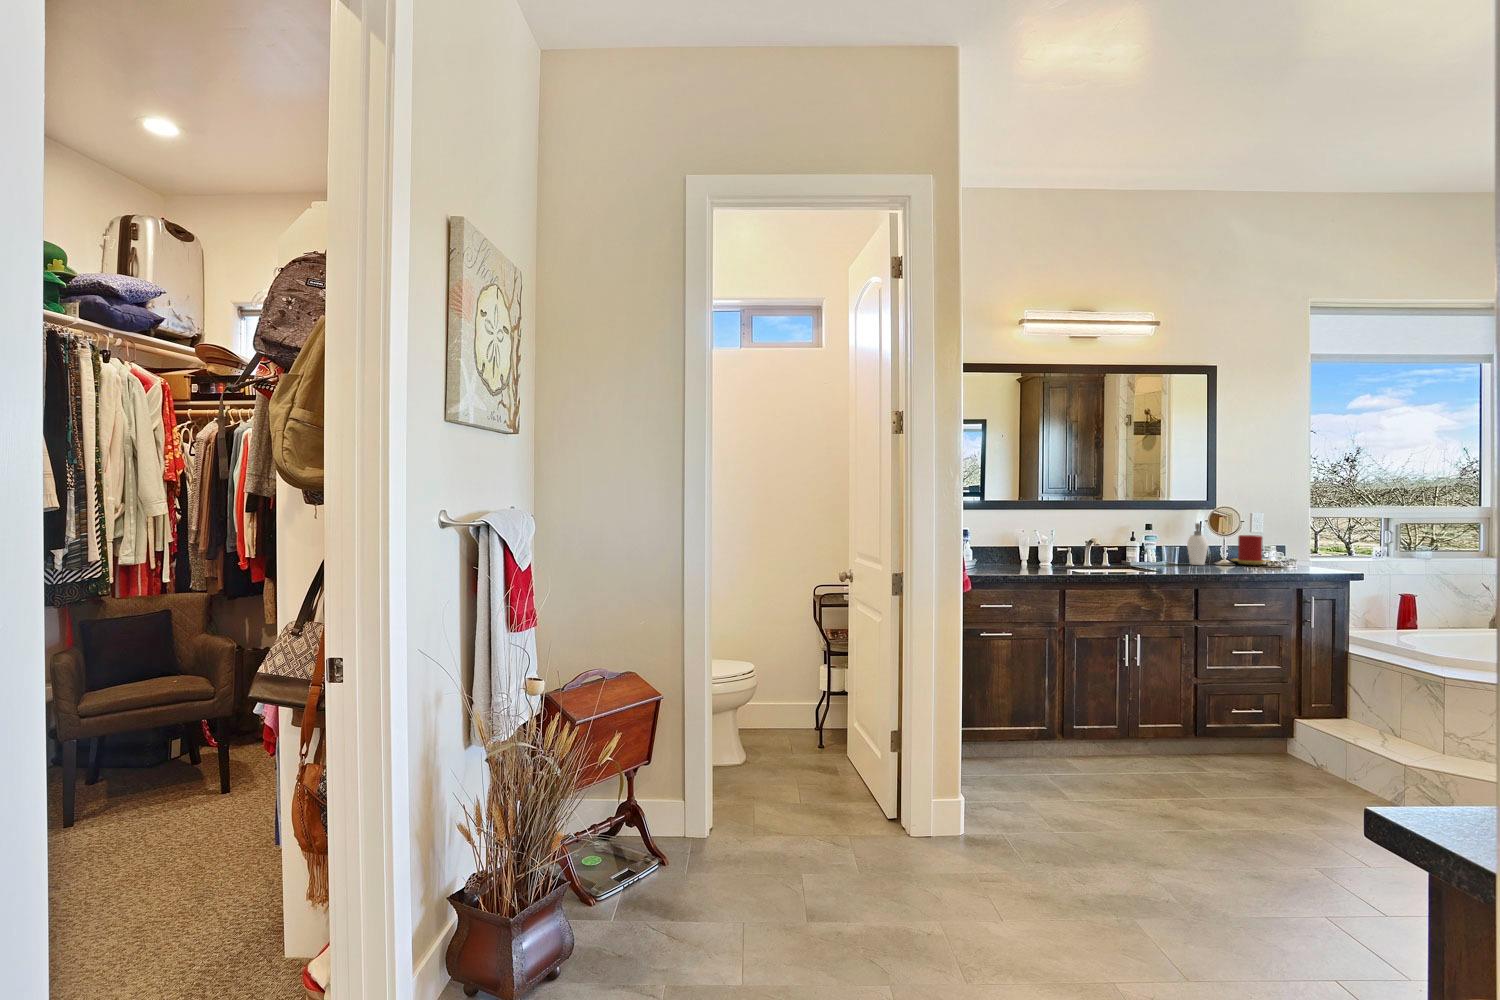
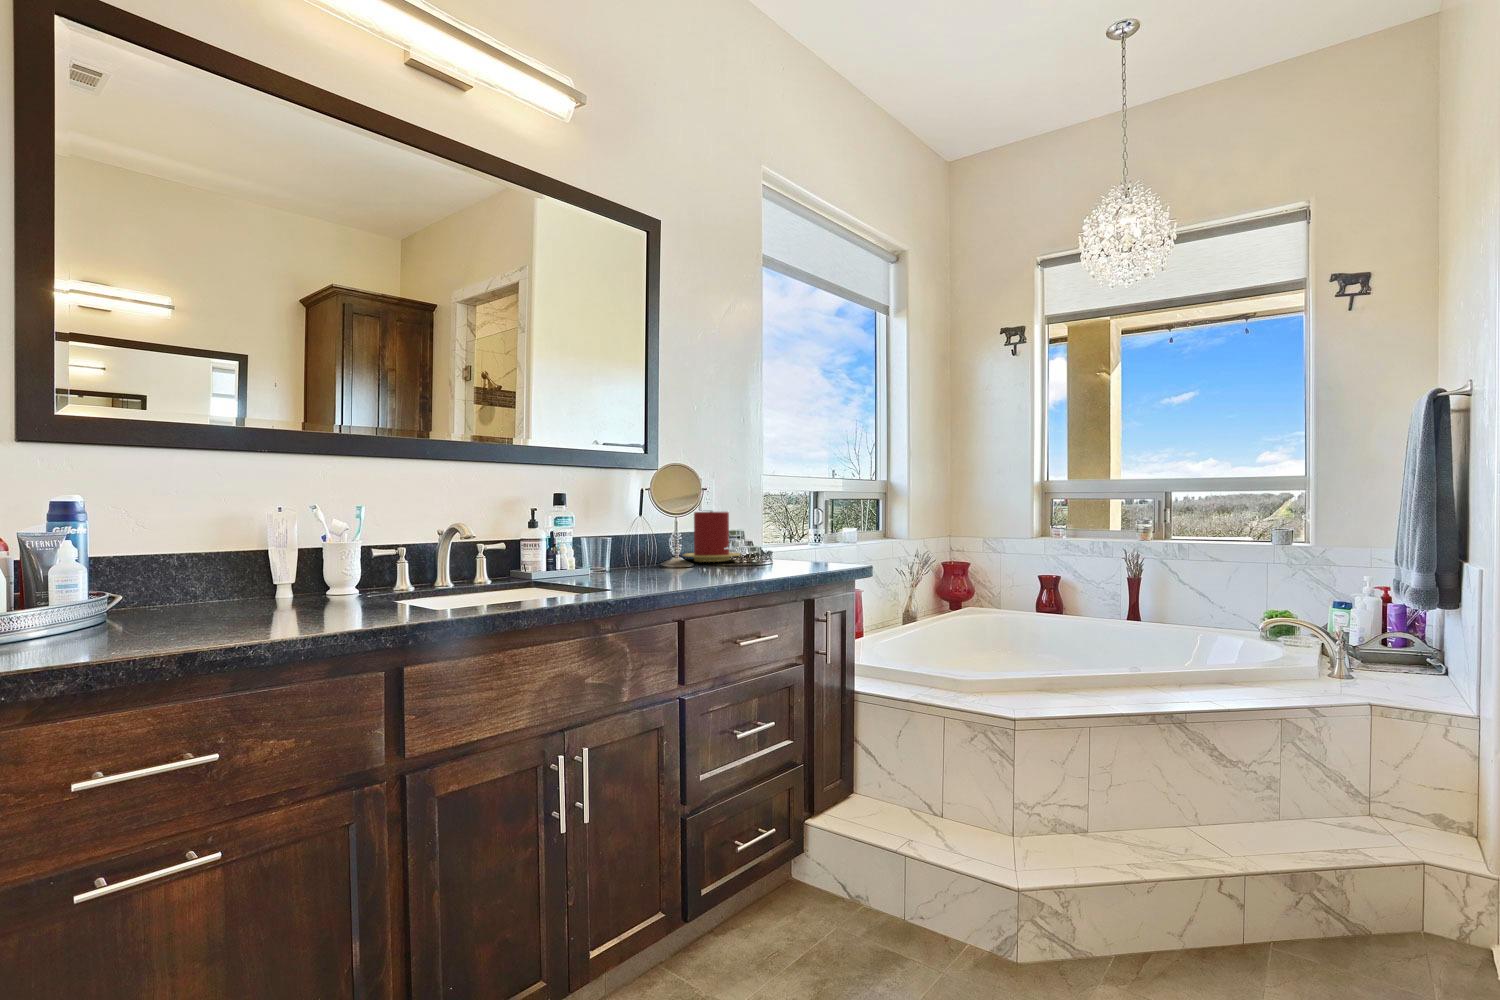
soap dispenser: present [1187,523,1208,565] -> none [626,489,662,569]

